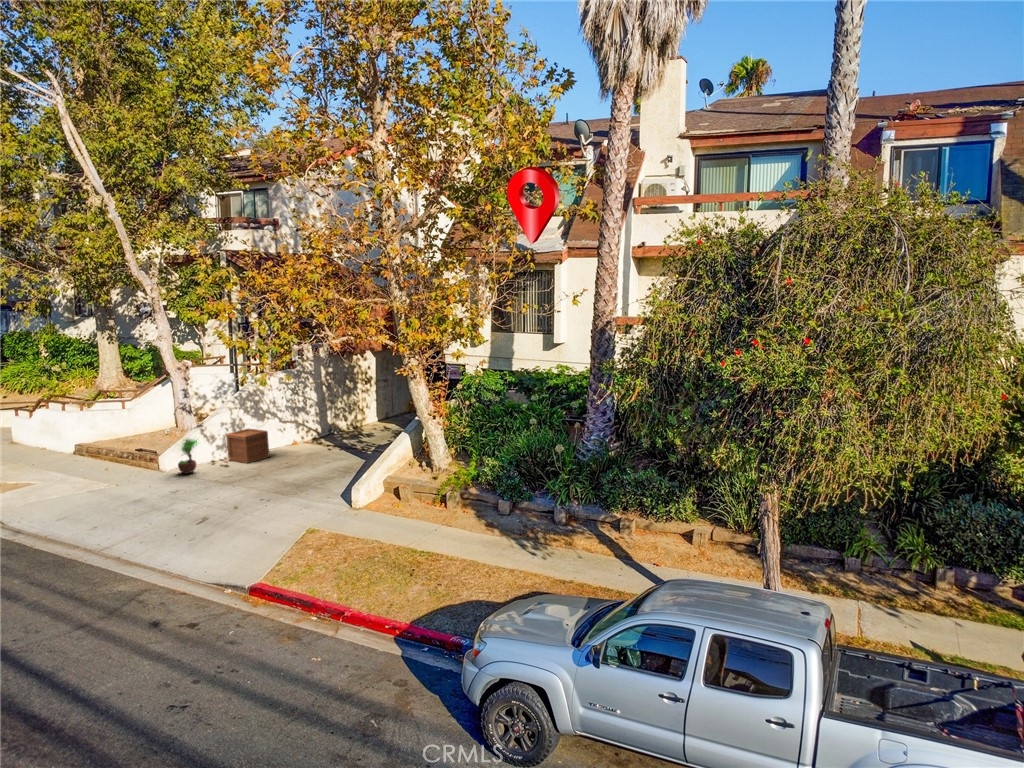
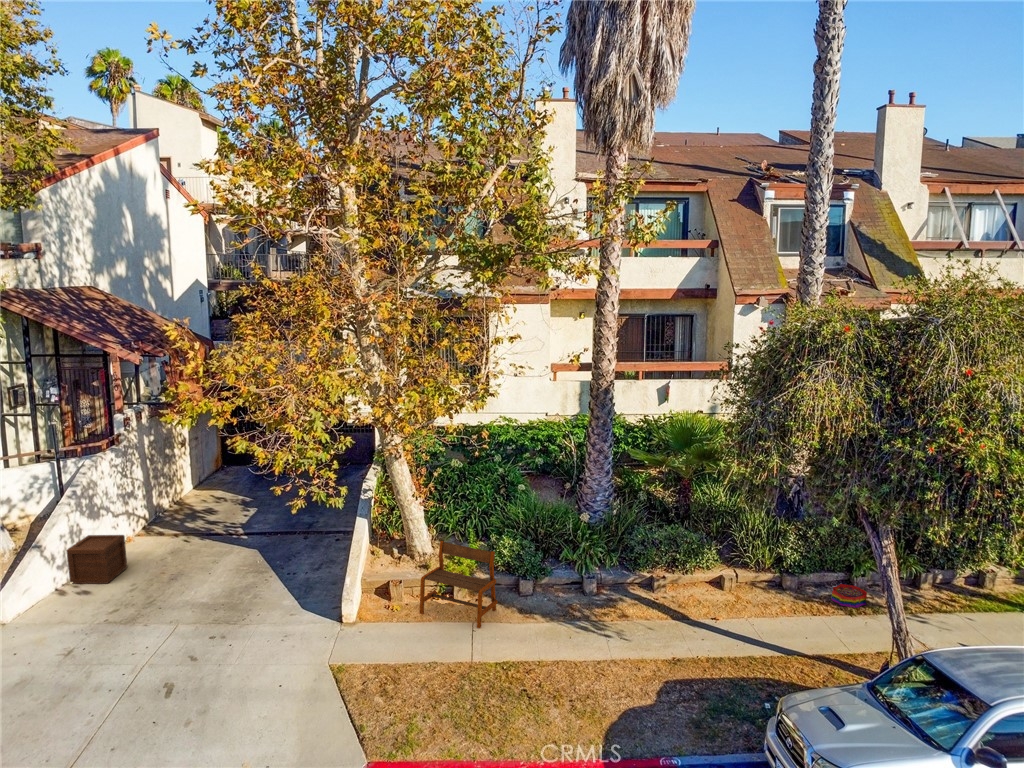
potted tree: present [178,439,197,473] -> none [21,565,56,620]
bench: none [405,453,465,529] -> present [420,541,498,629]
storage bin: none [811,561,854,589] -> present [832,584,867,608]

